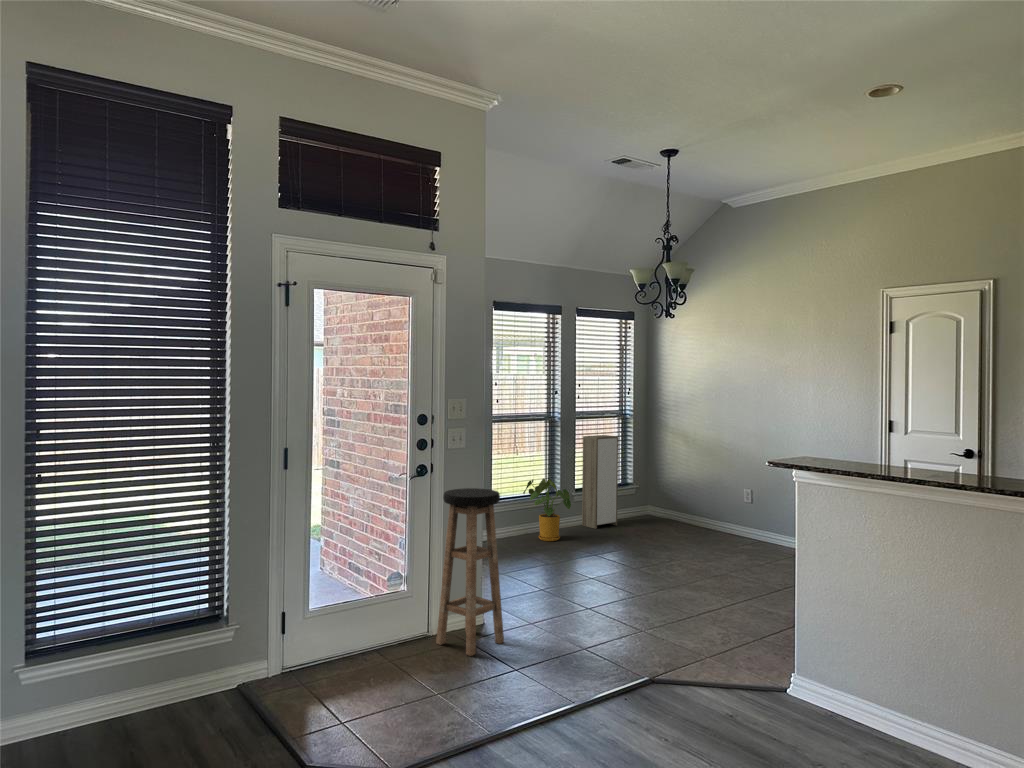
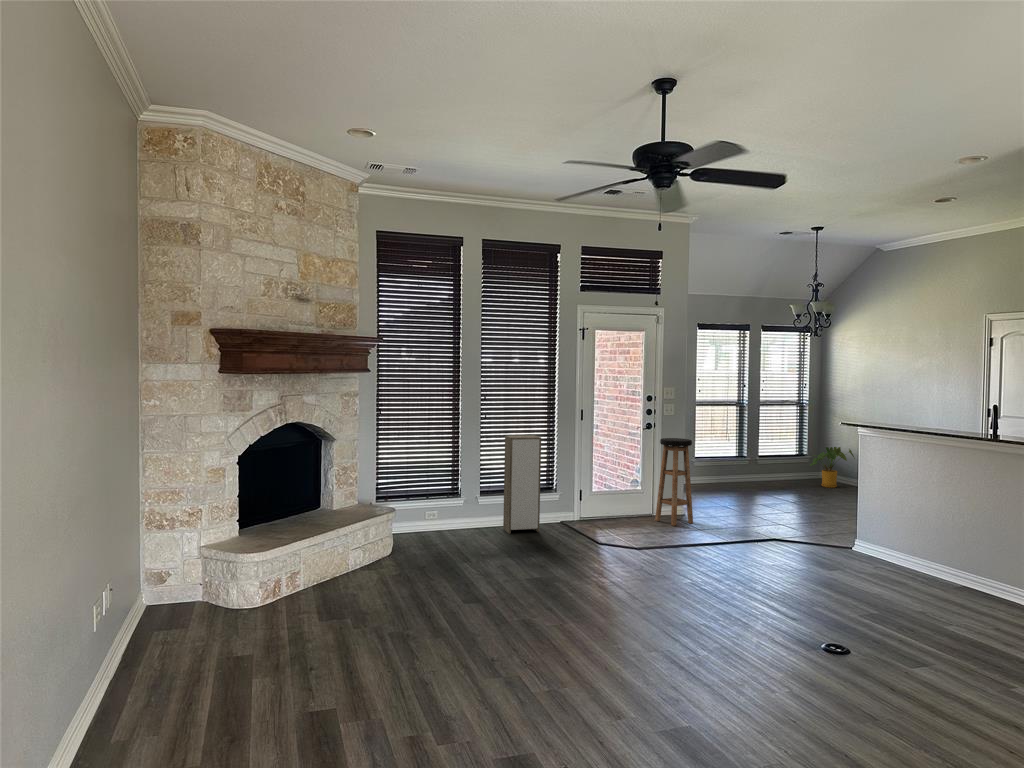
storage cabinet: present [582,435,618,529] -> present [503,435,541,534]
house plant: present [523,478,571,541] -> present [810,447,855,488]

